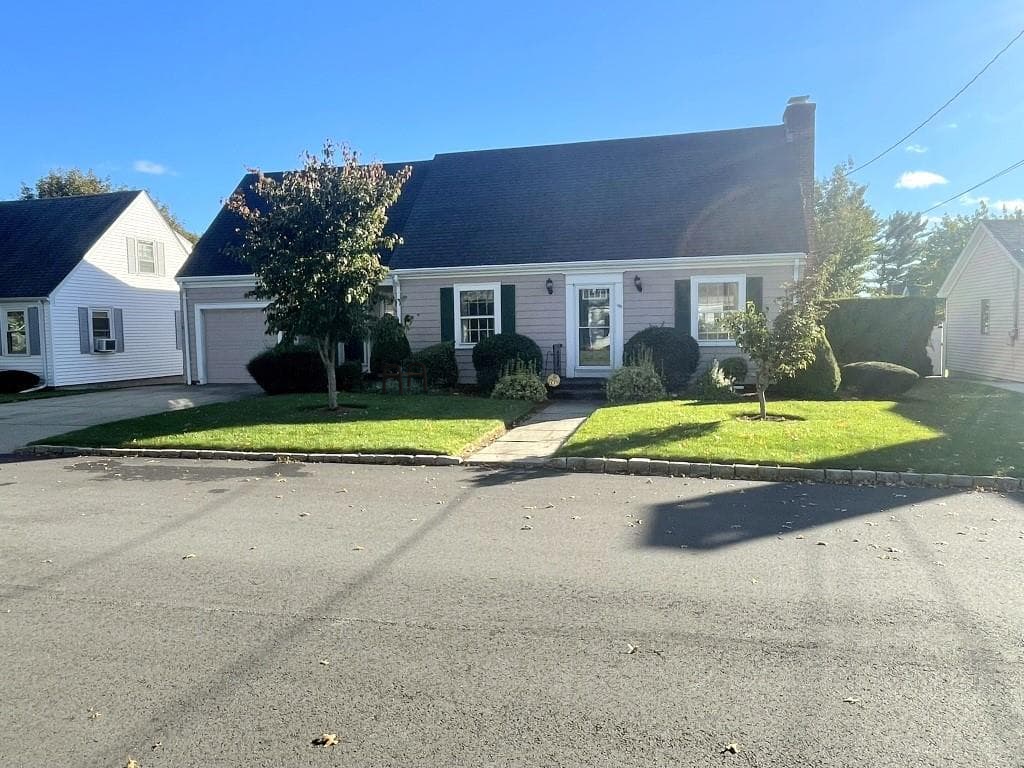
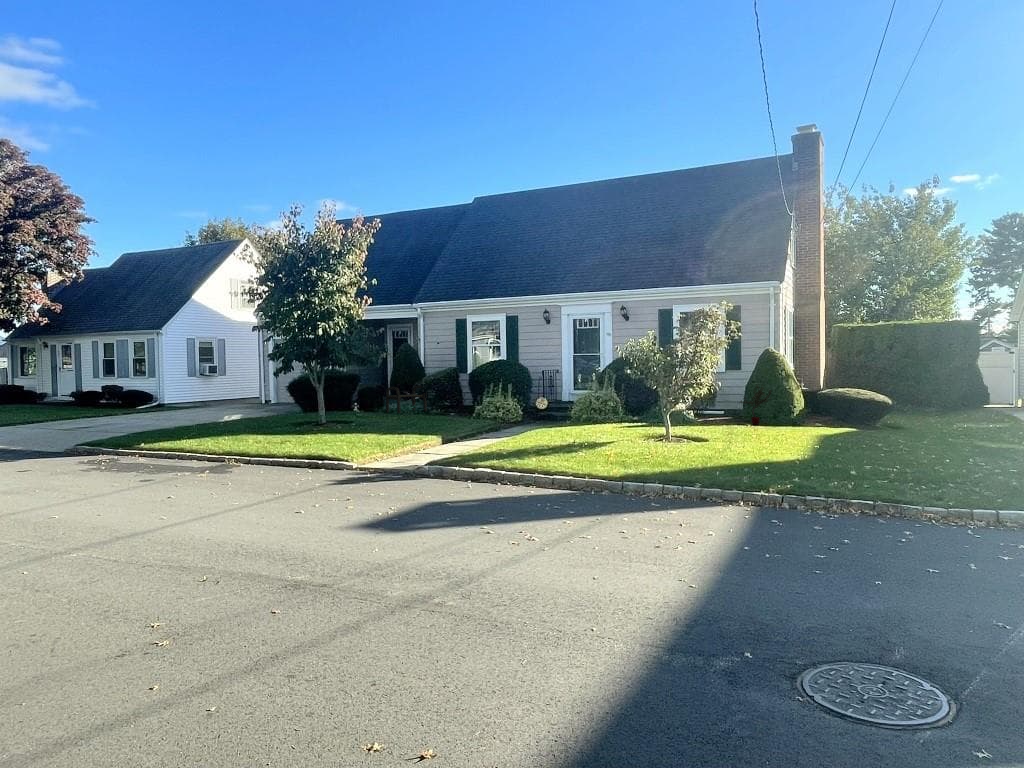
potted tree: none [794,358,831,400] -> present [740,386,771,425]

